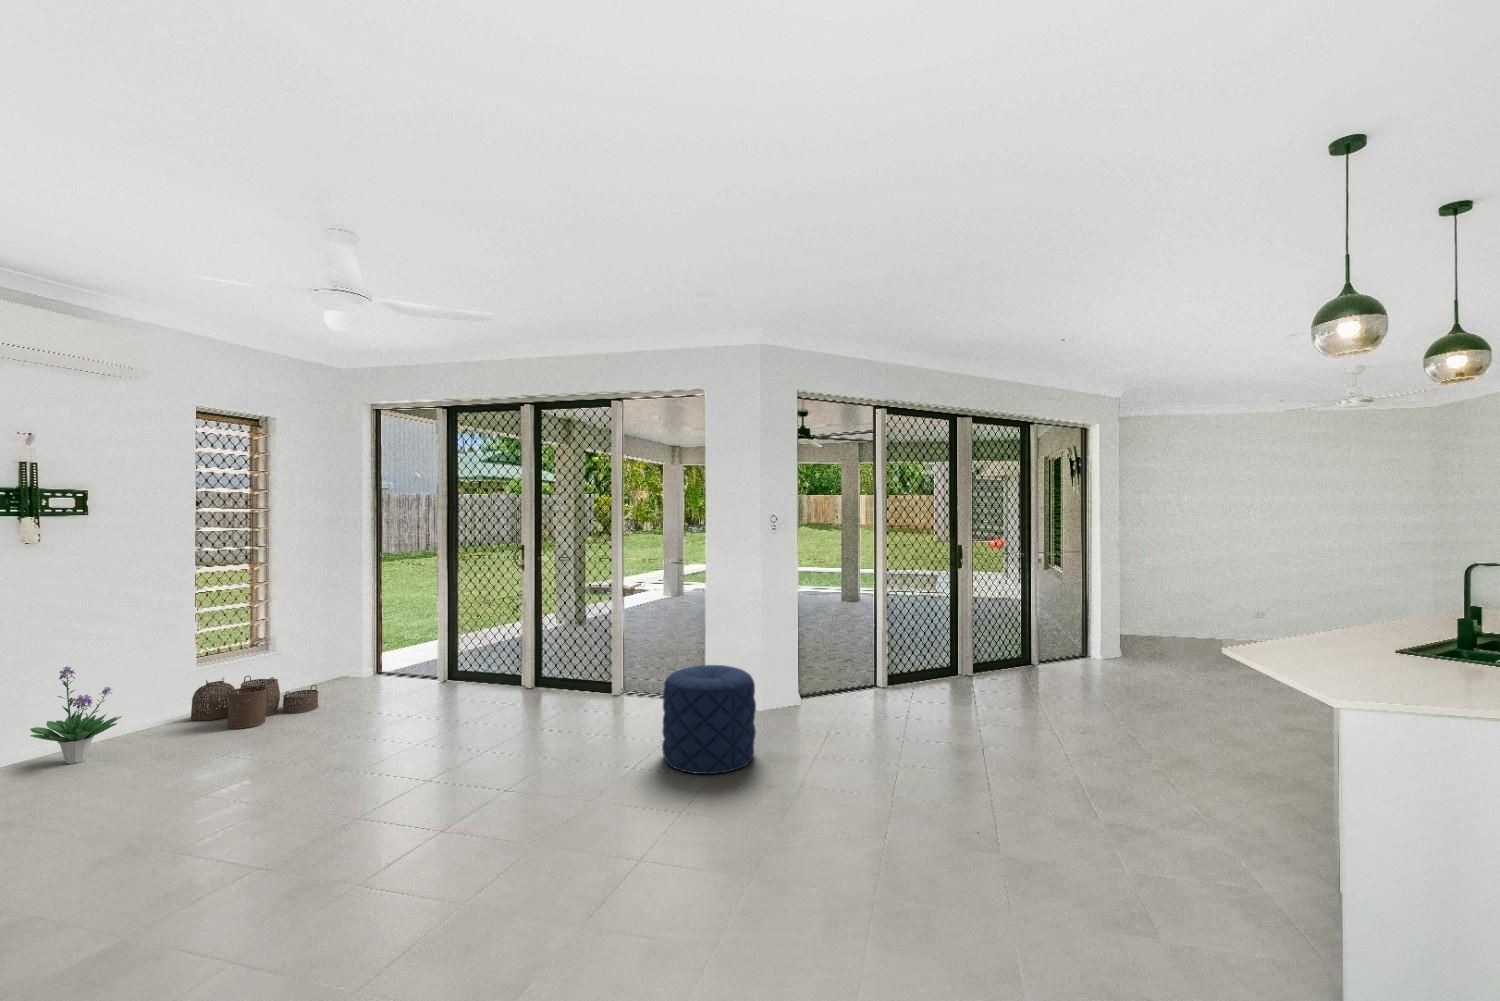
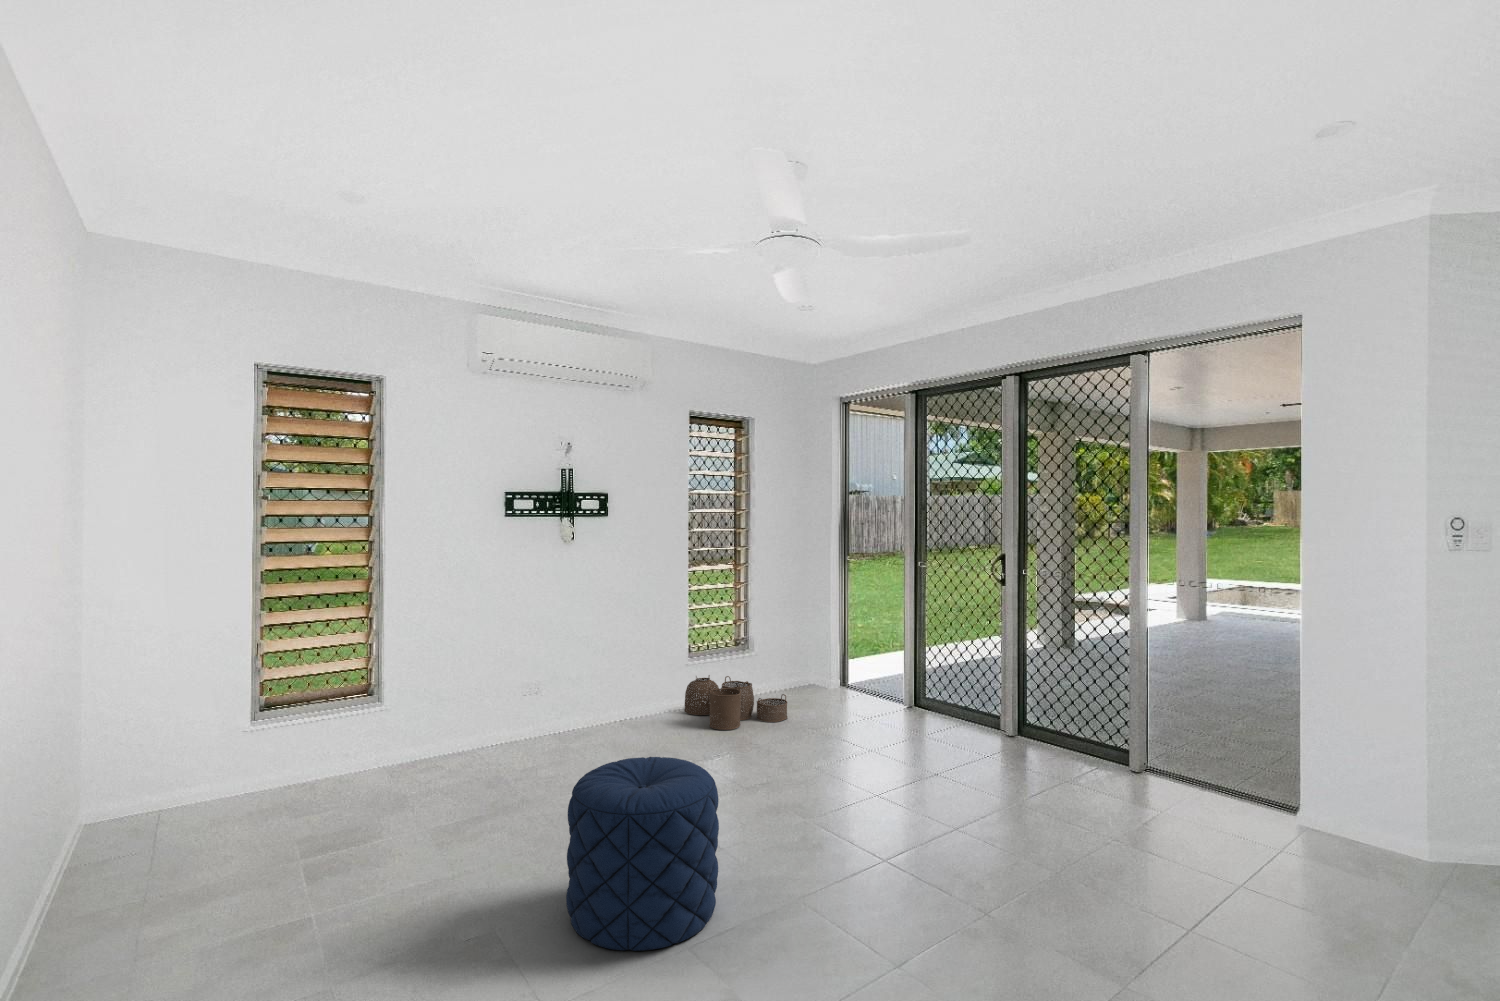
pouf: present [662,665,756,774] -> present [566,757,719,951]
potted plant: present [30,666,121,764] -> none [567,650,630,739]

